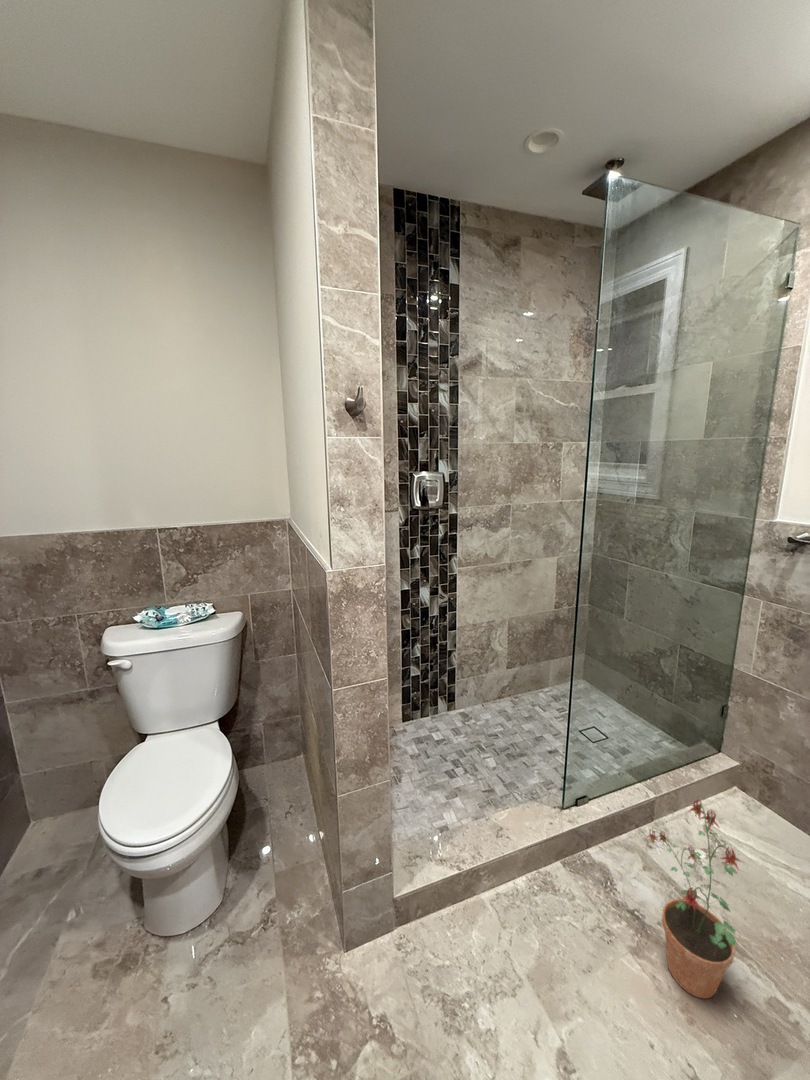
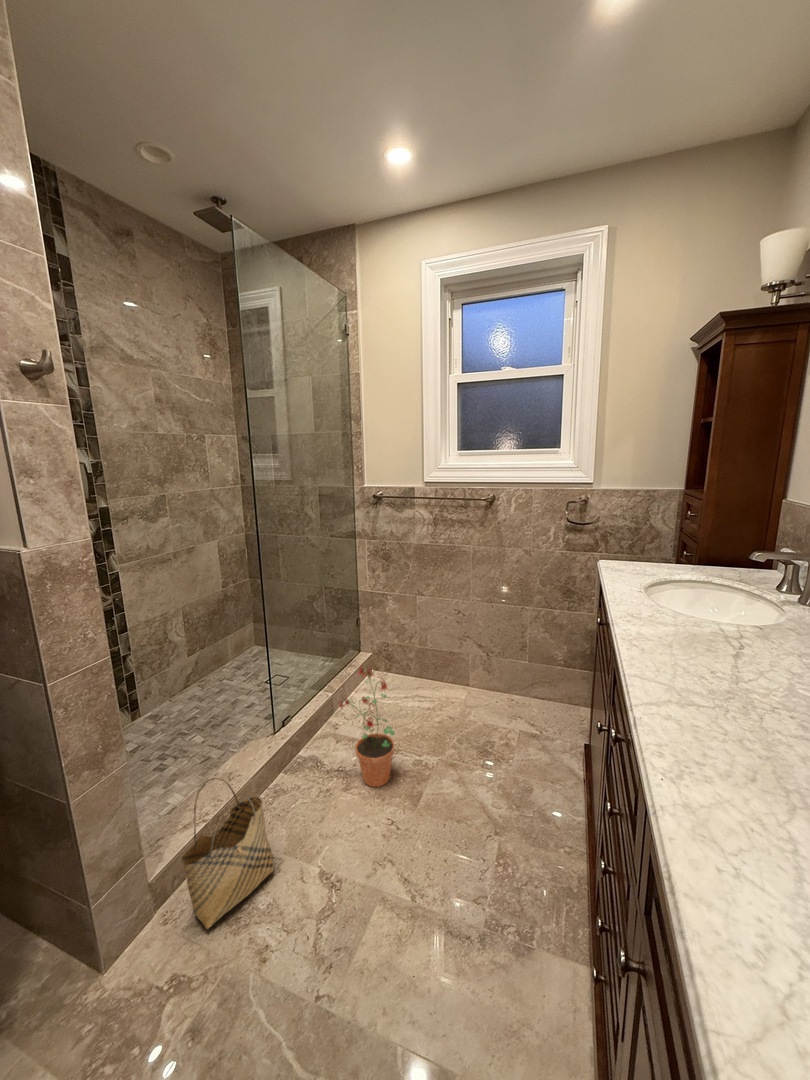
woven basket: none [414,838,511,997] -> present [181,778,274,929]

